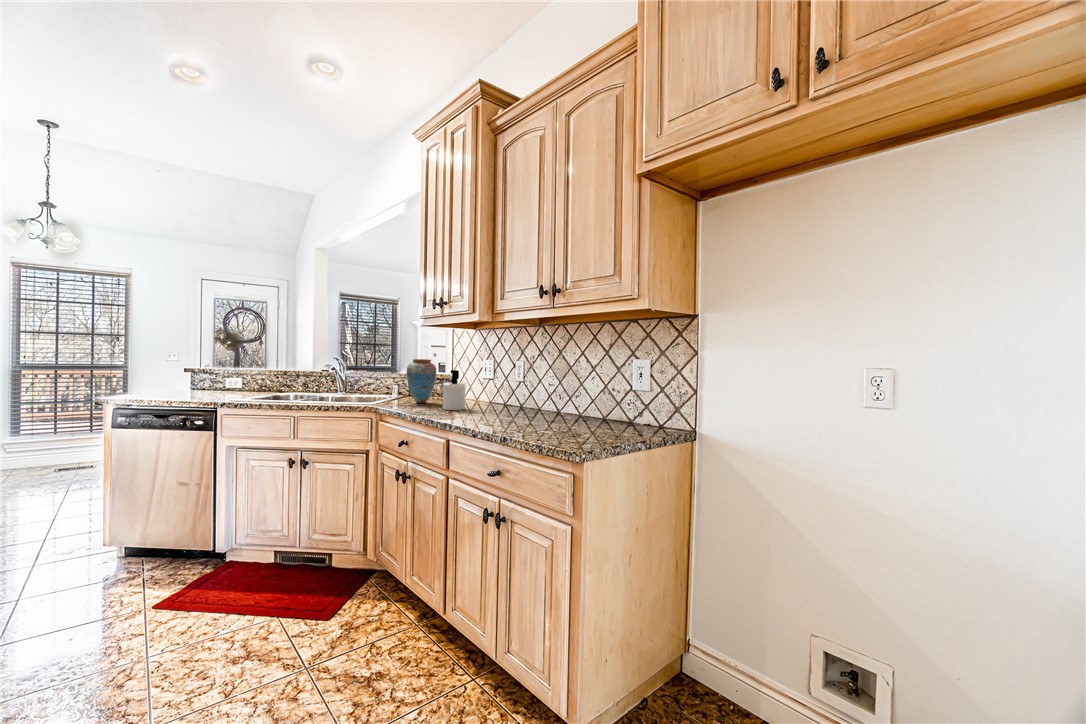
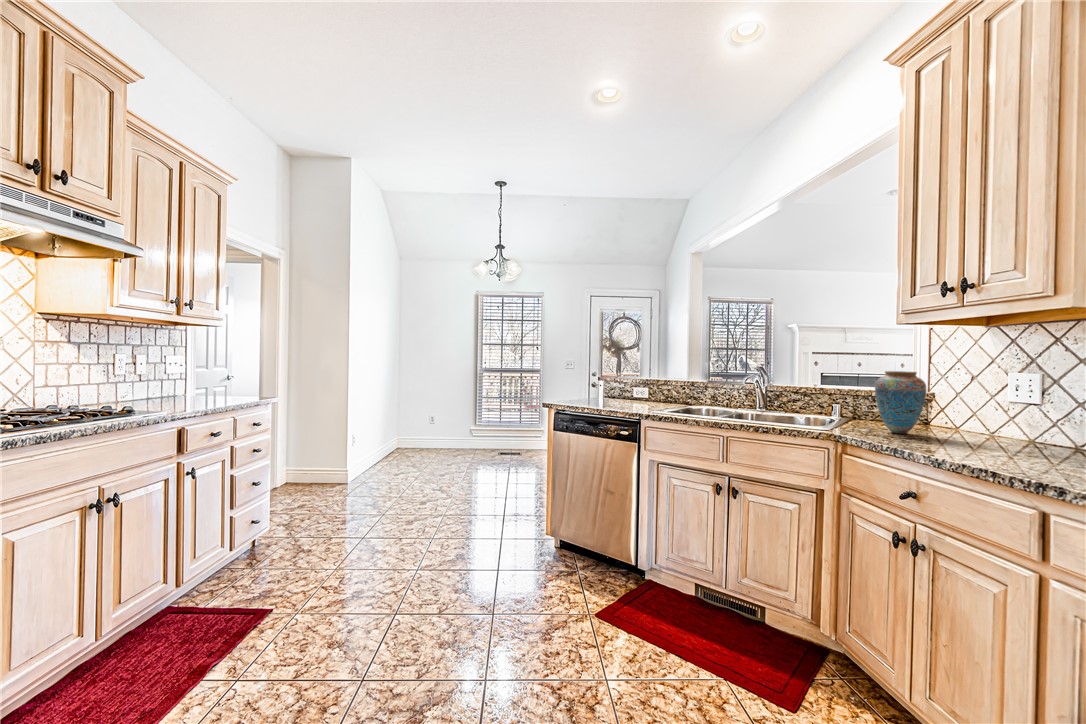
soap dispenser: present [442,370,466,410] -> none [963,389,1015,453]

